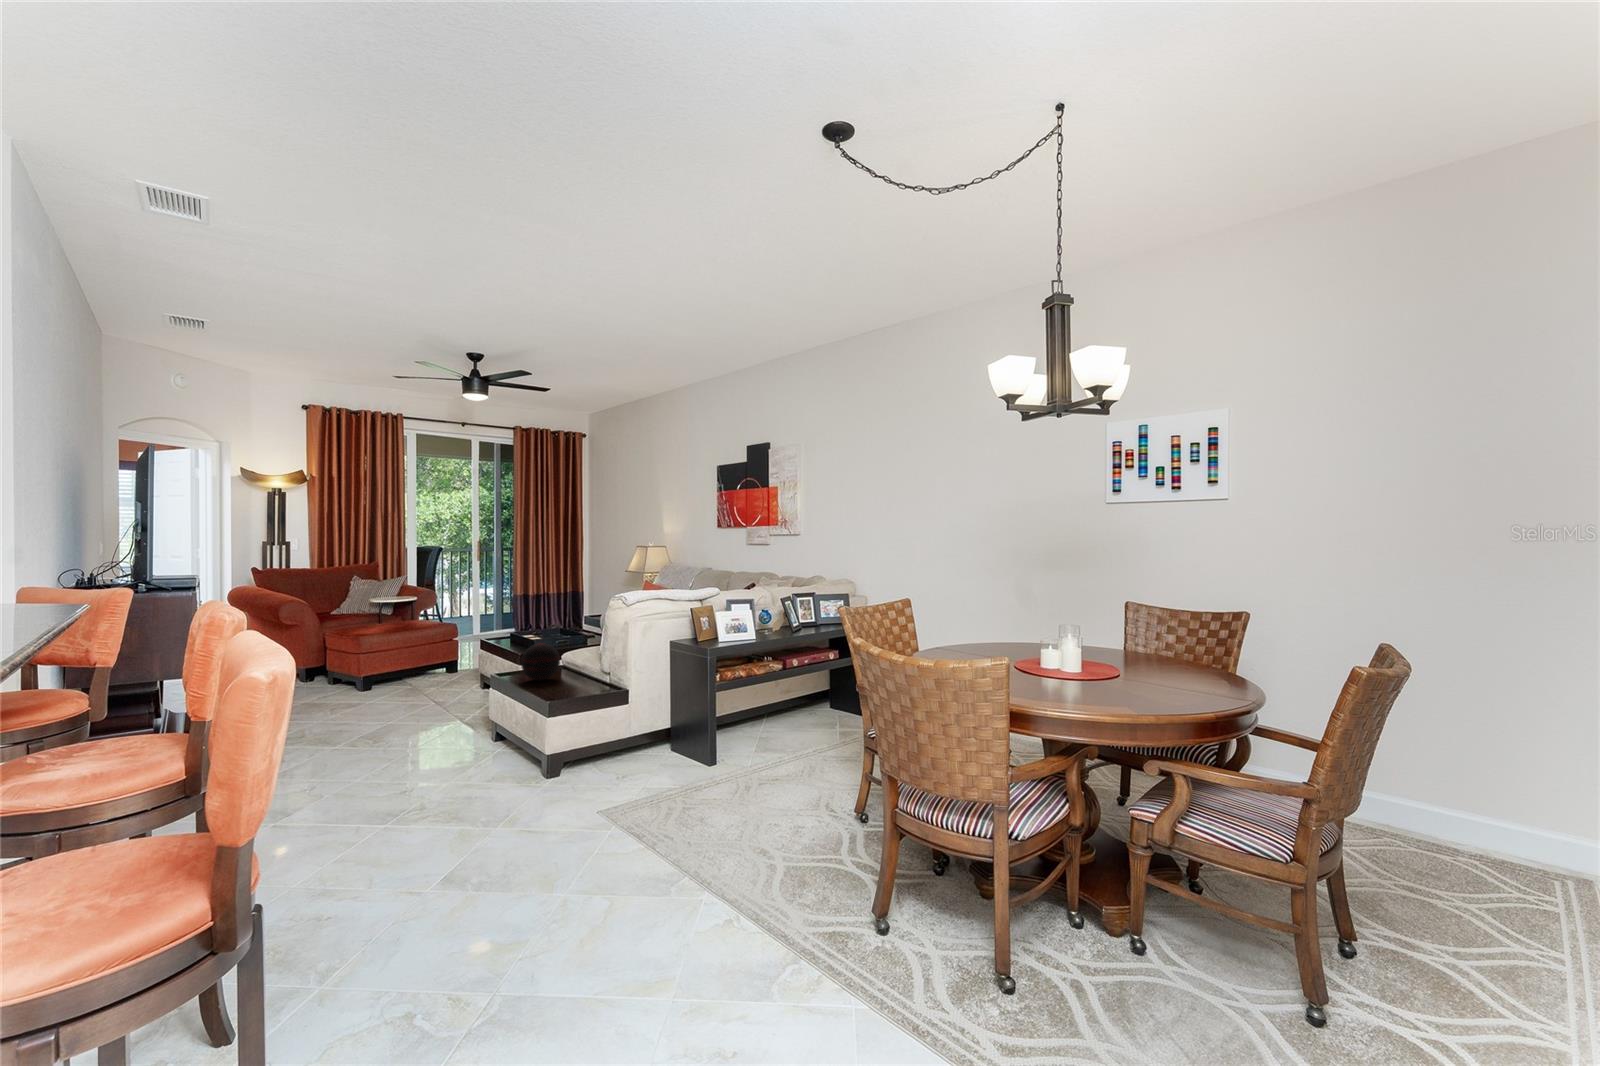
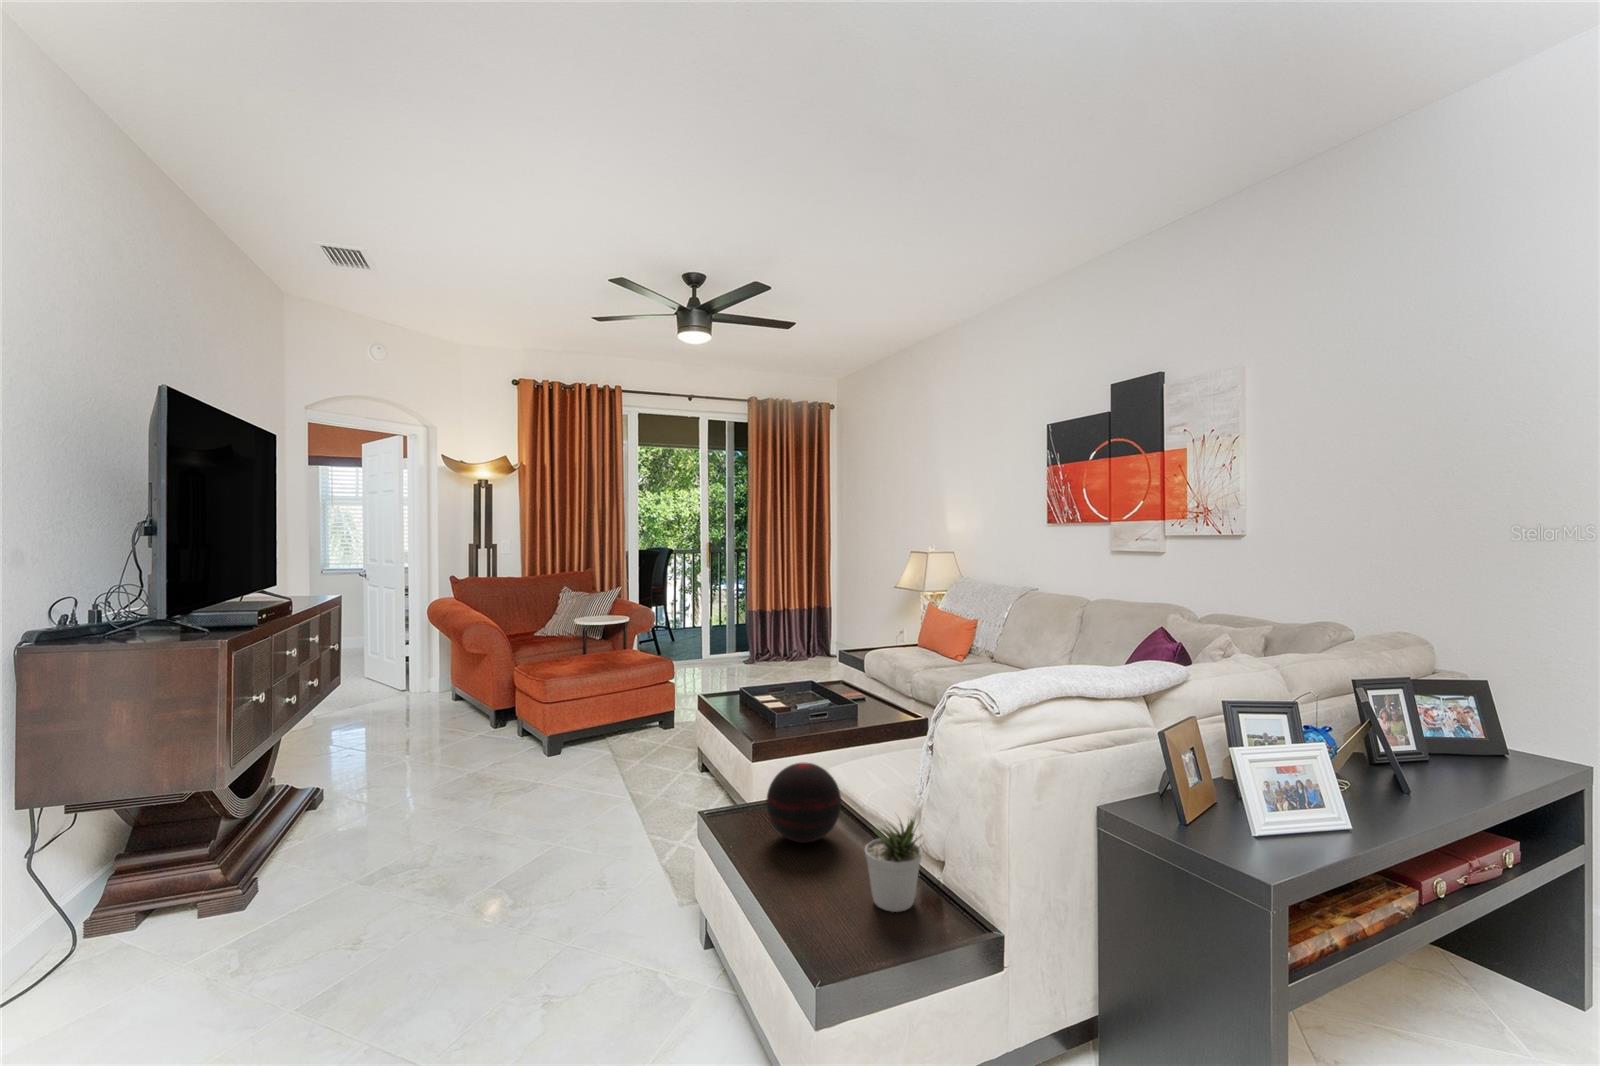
potted plant: none [566,650,593,691] -> present [865,818,922,912]

